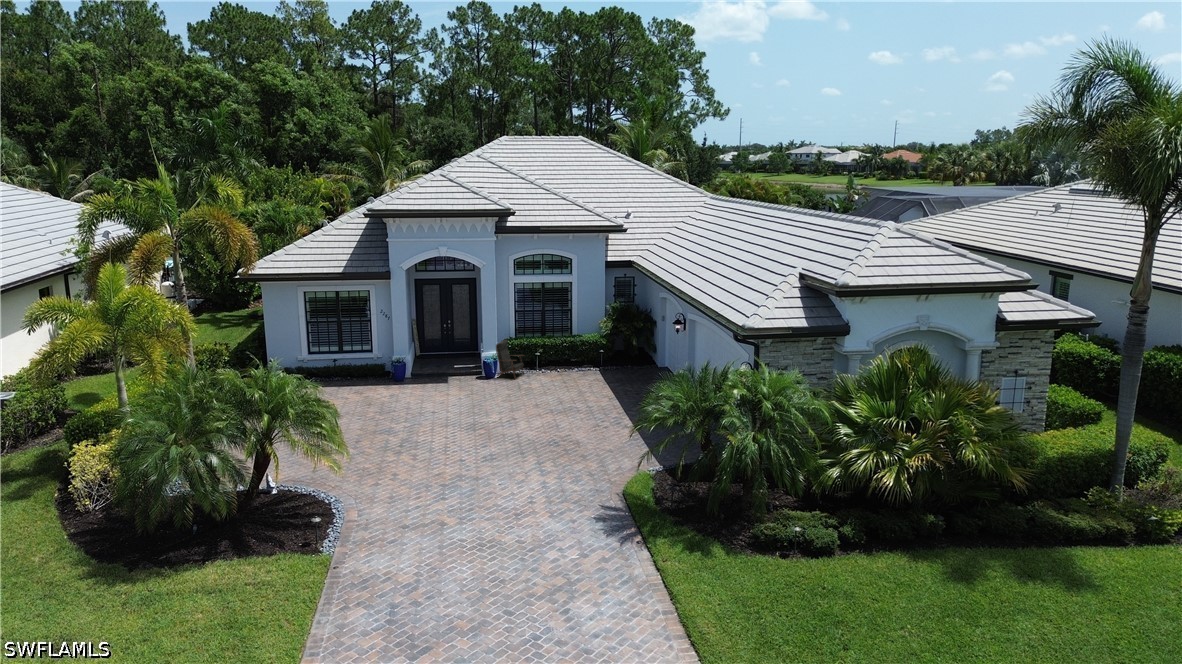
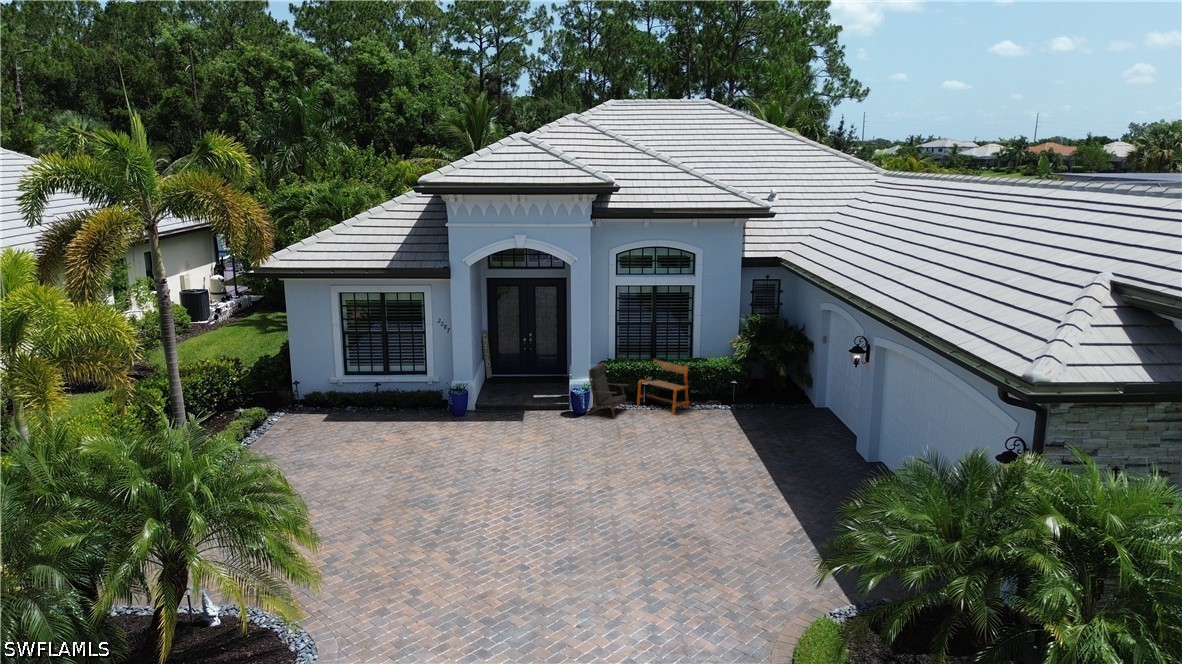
bench: none [531,337,570,376] -> present [637,360,689,414]

